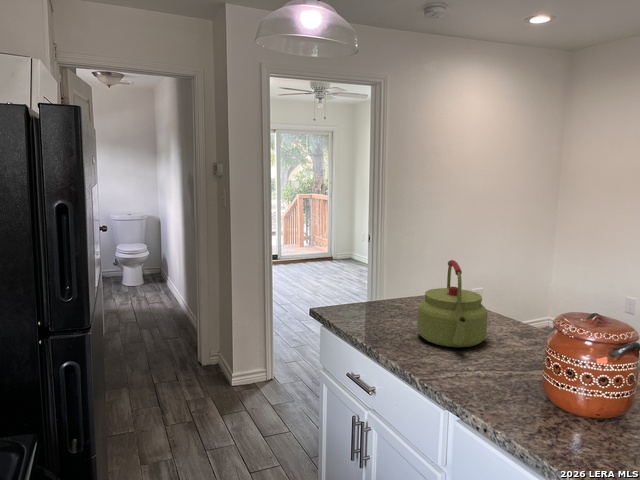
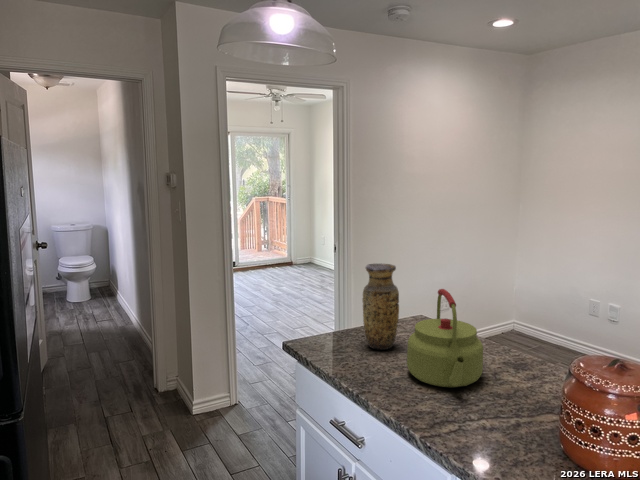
vase: none [381,240,414,318] -> present [362,263,399,350]

